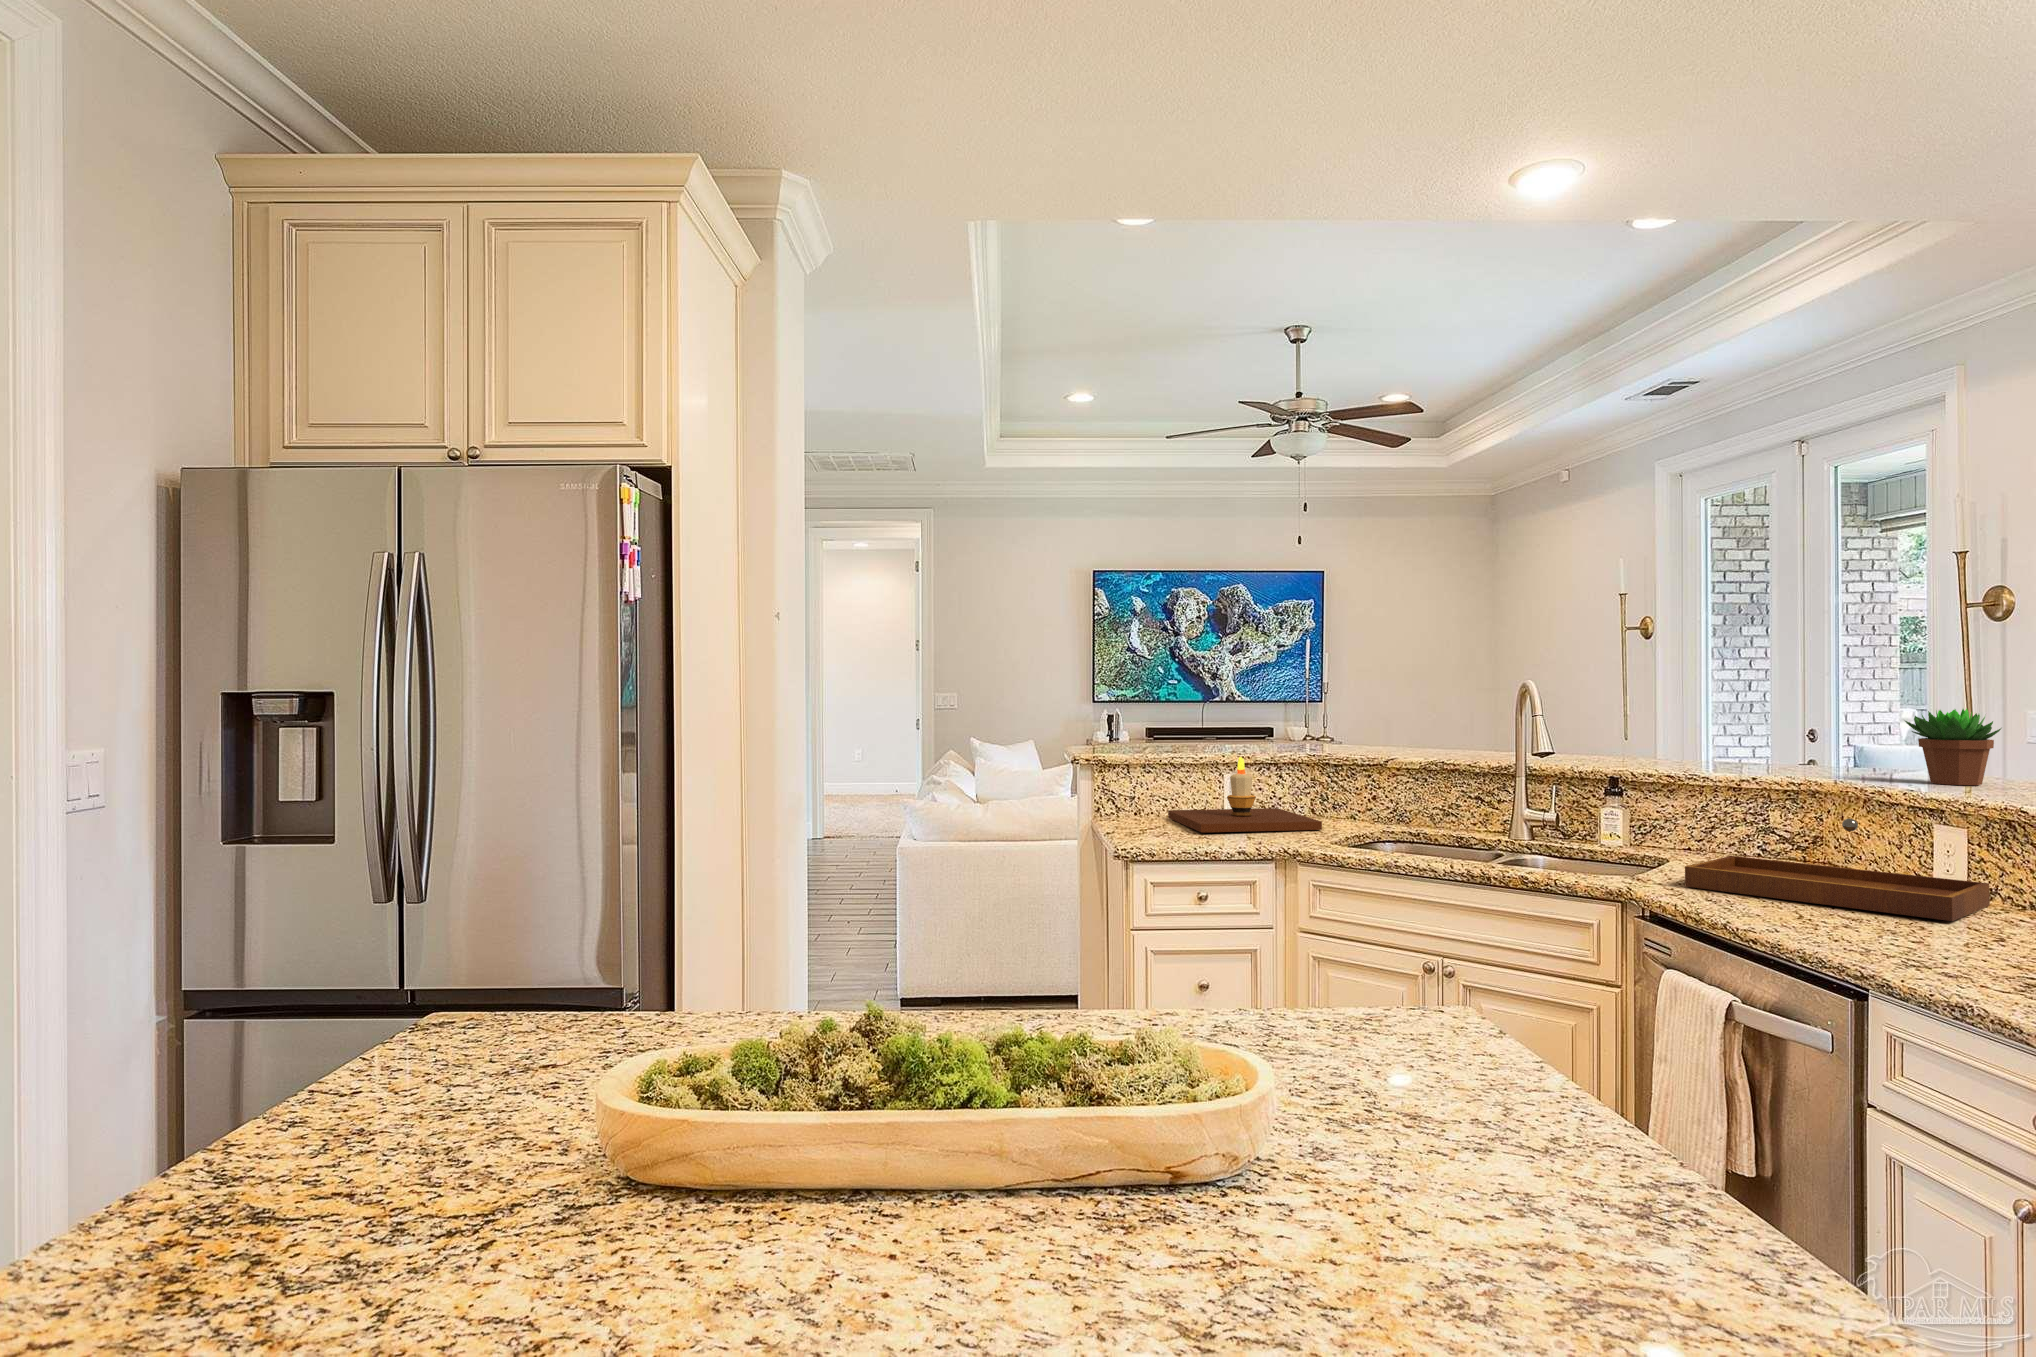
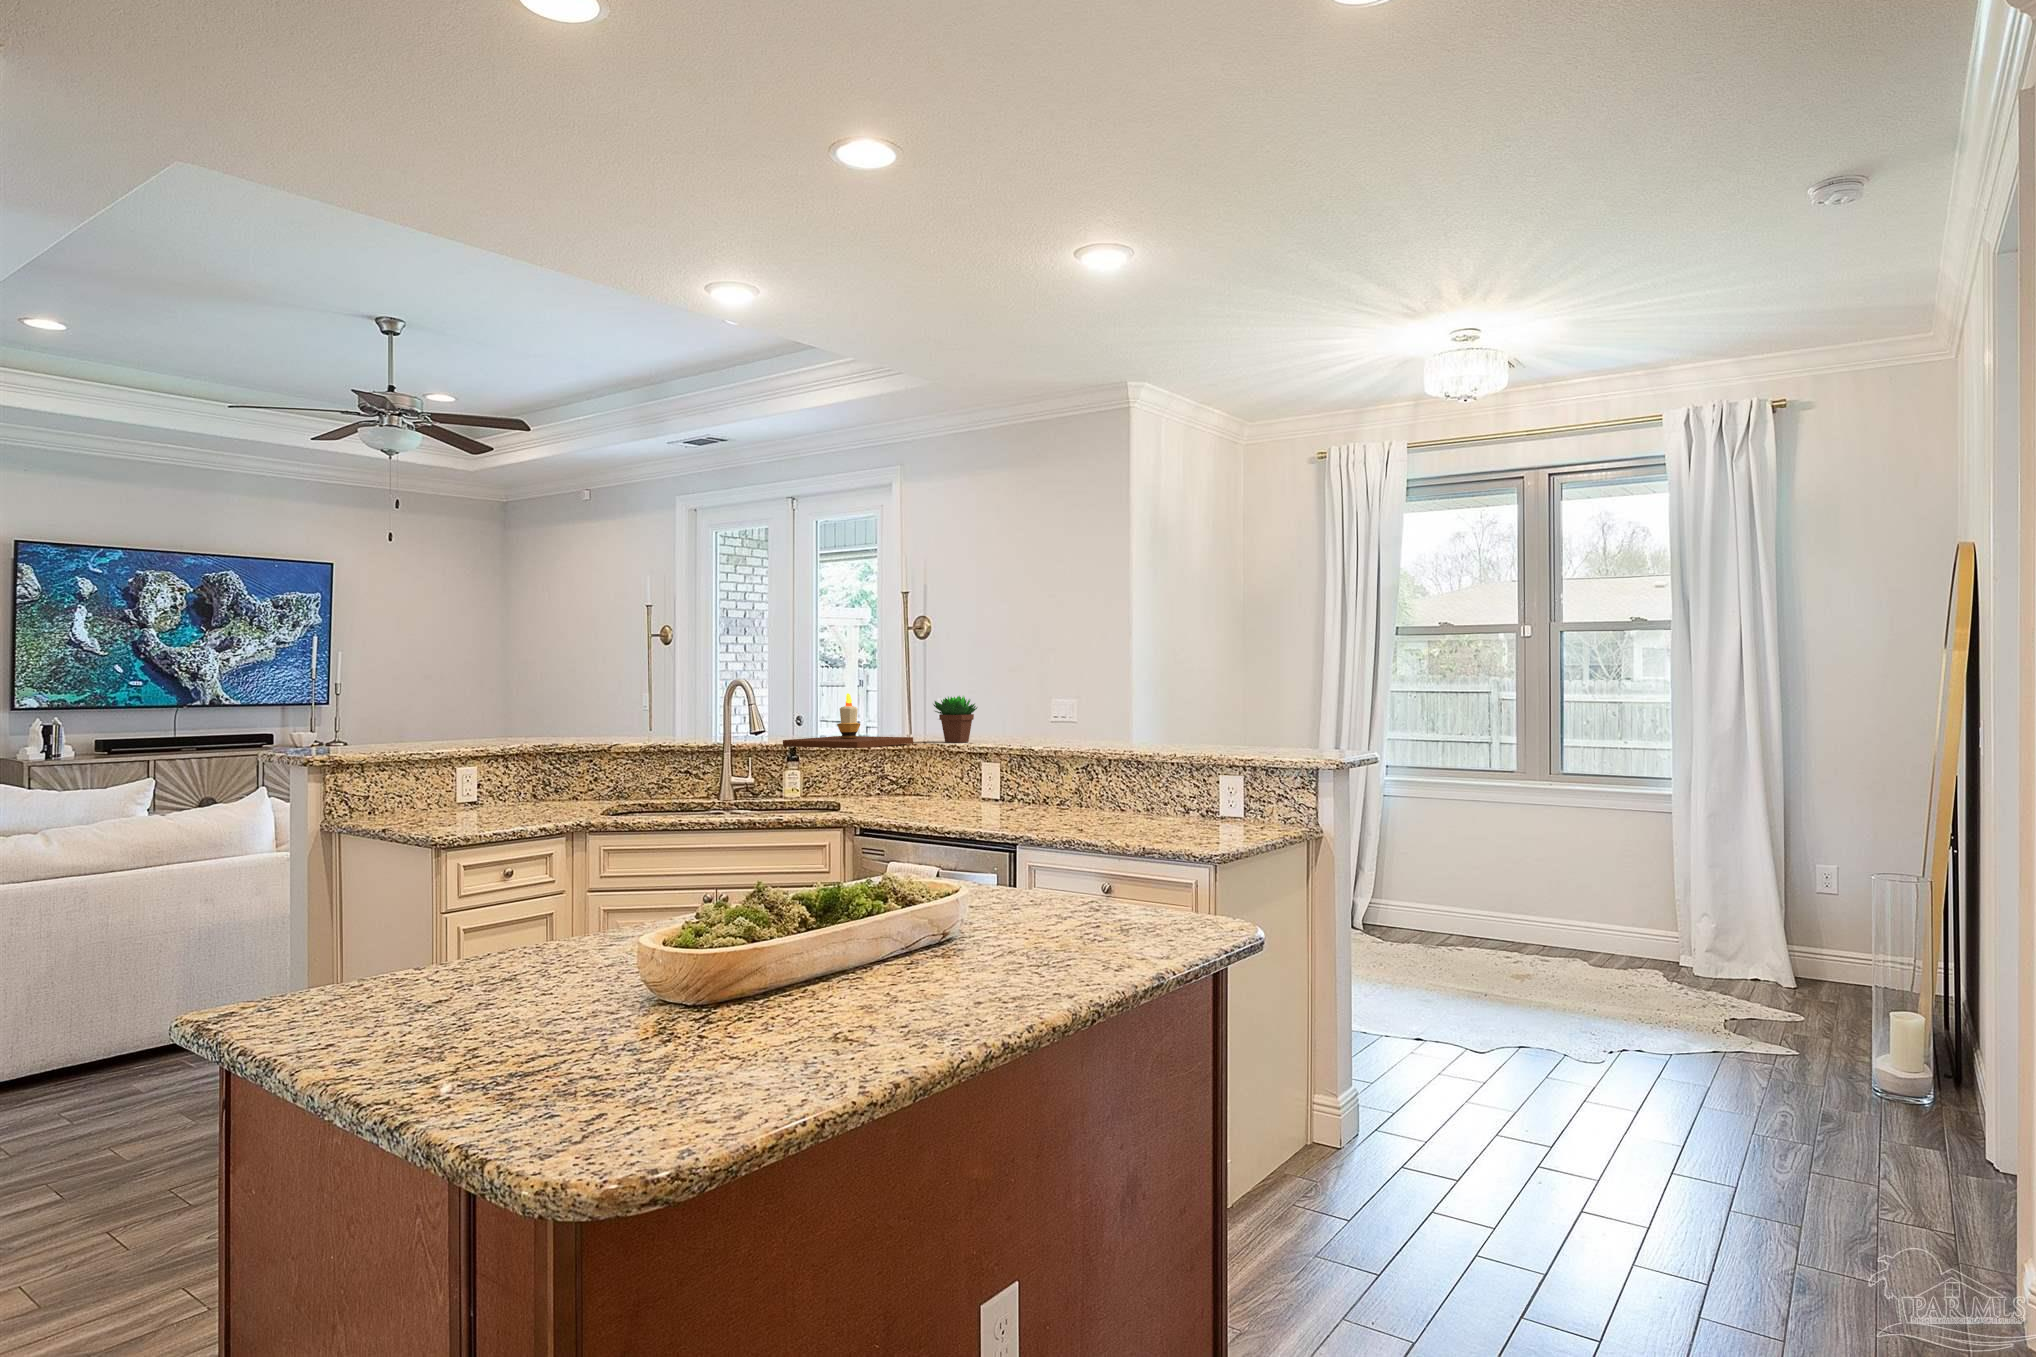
candle: present [1168,757,1322,832] -> present [783,693,913,748]
tray: present [1685,819,1990,921] -> none [877,761,1017,812]

